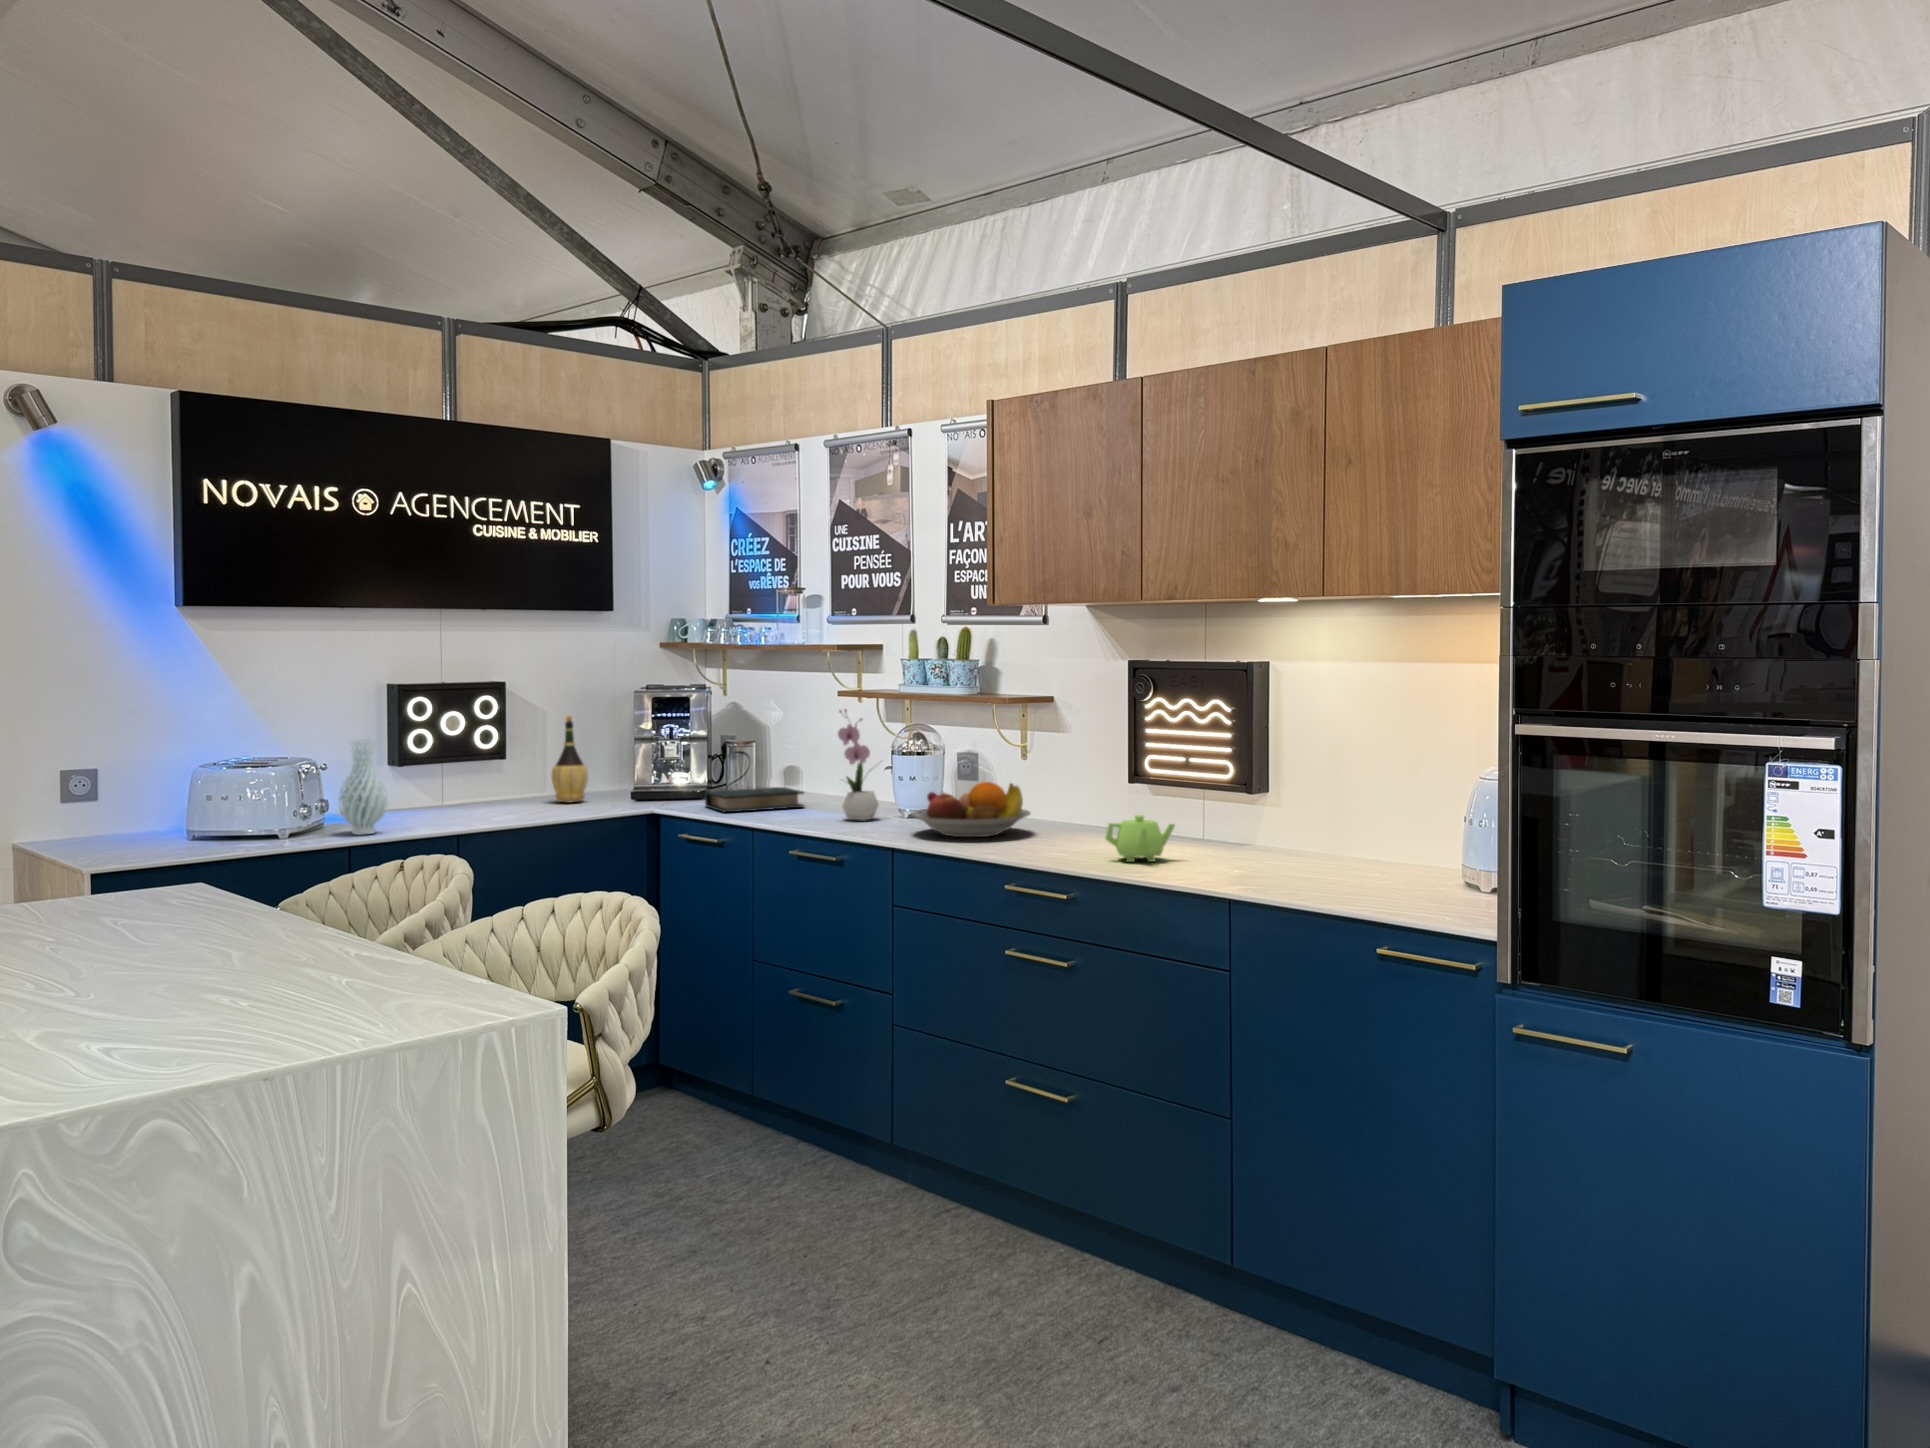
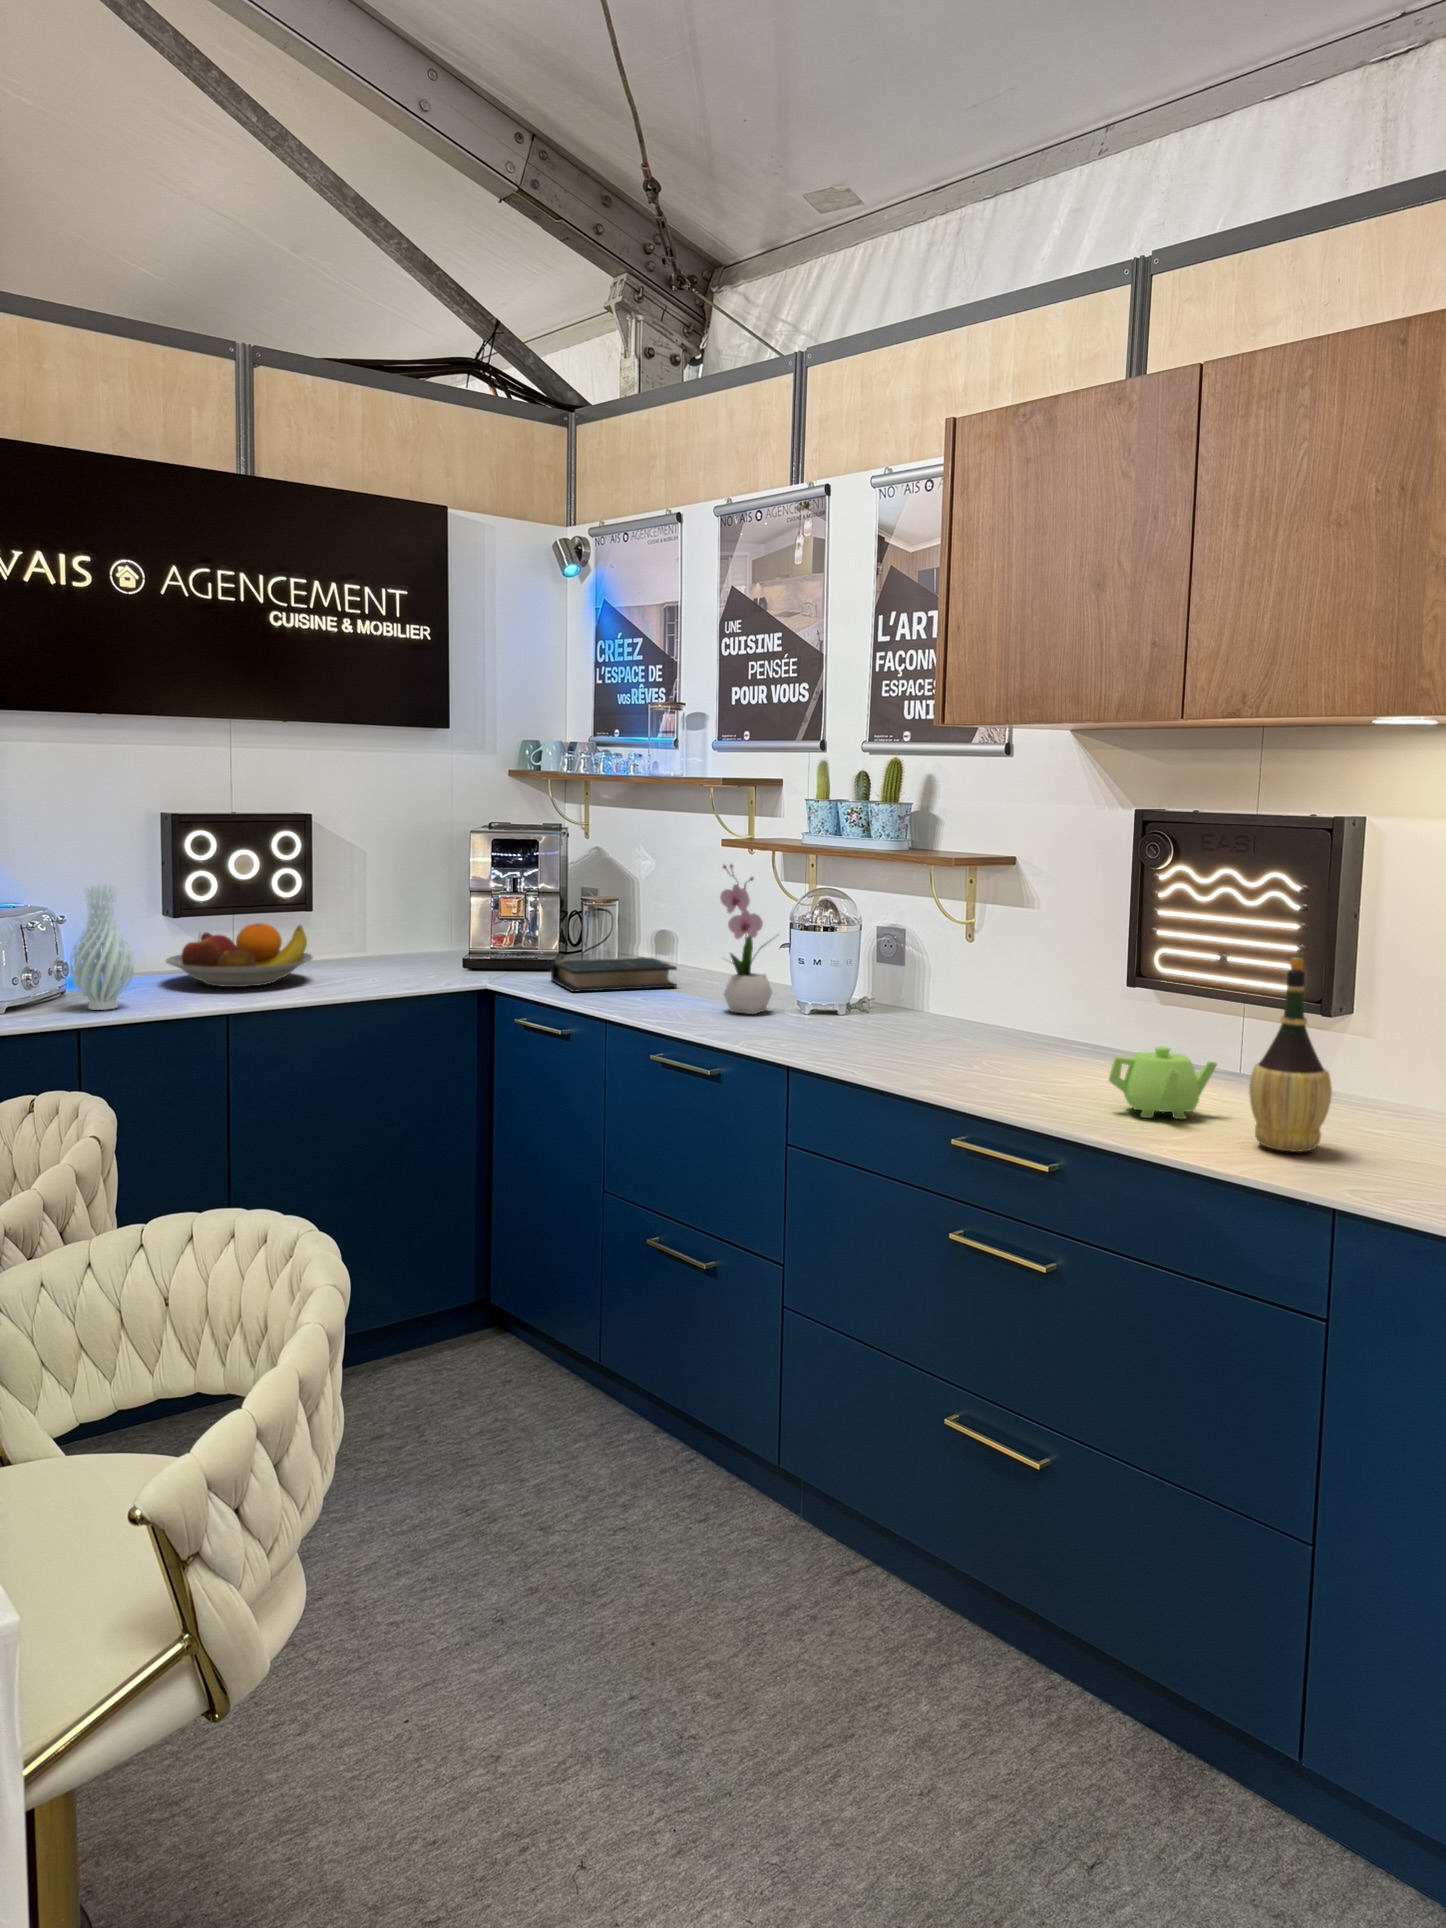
wine bottle: present [551,716,588,802] -> present [1249,958,1332,1152]
fruit bowl: present [911,782,1030,837] -> present [166,923,313,987]

